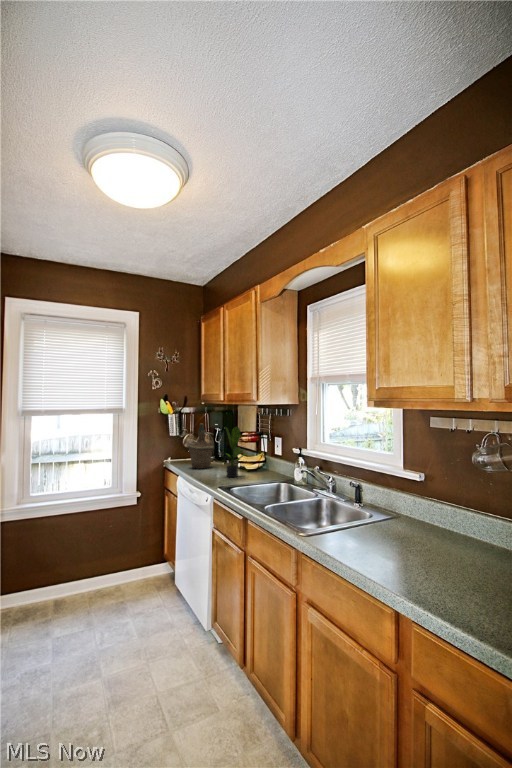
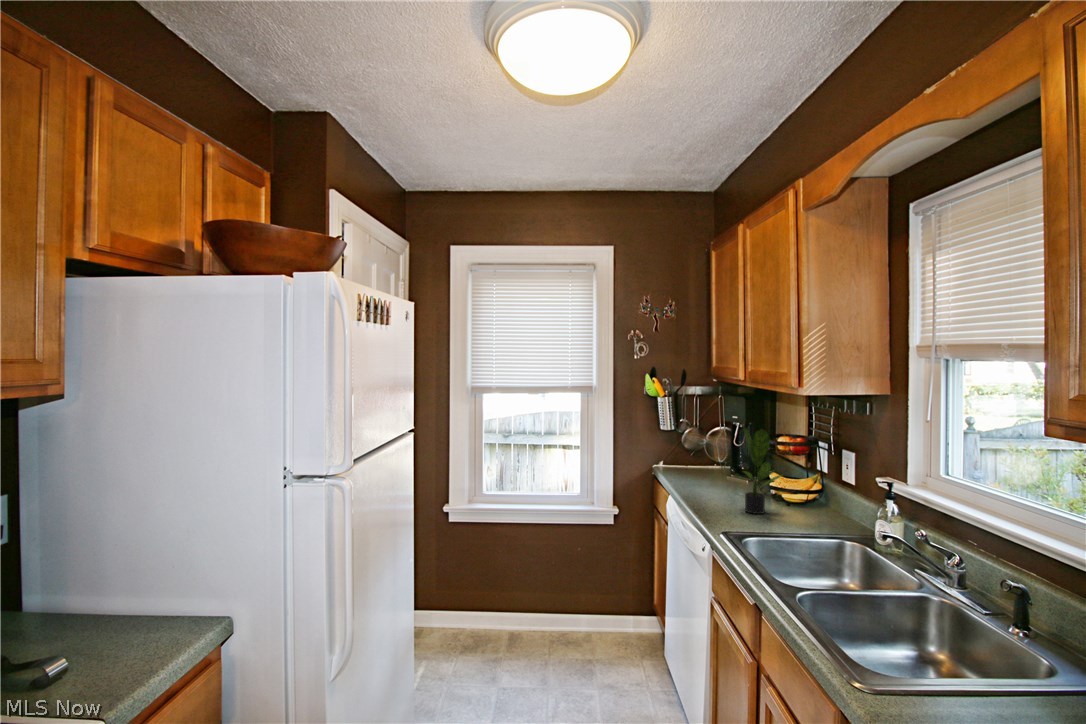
bottle: present [190,423,214,469] -> none [688,415,730,487]

